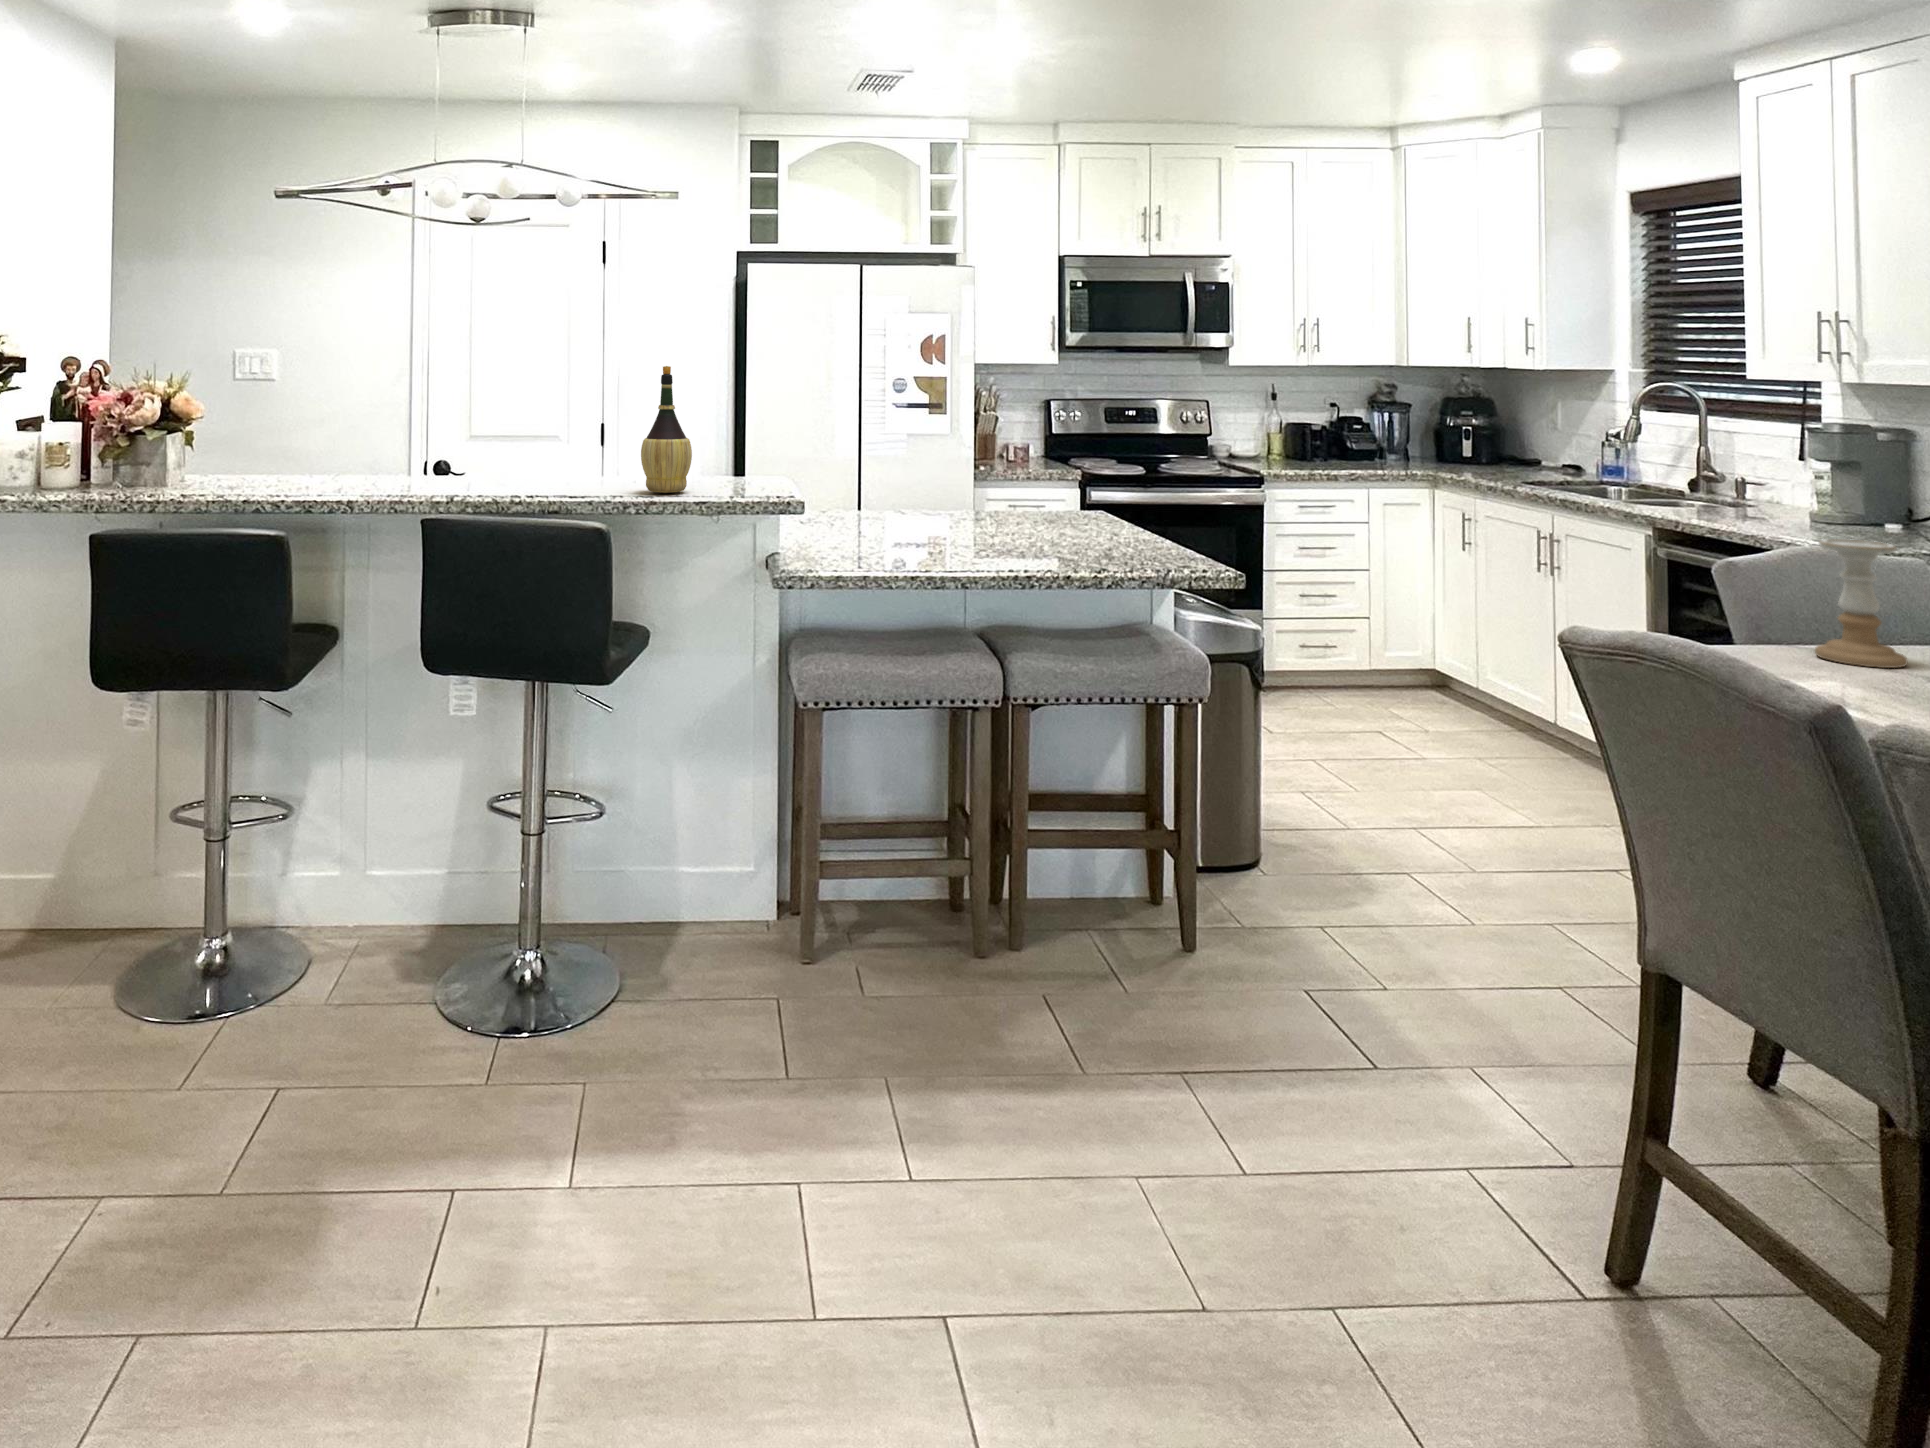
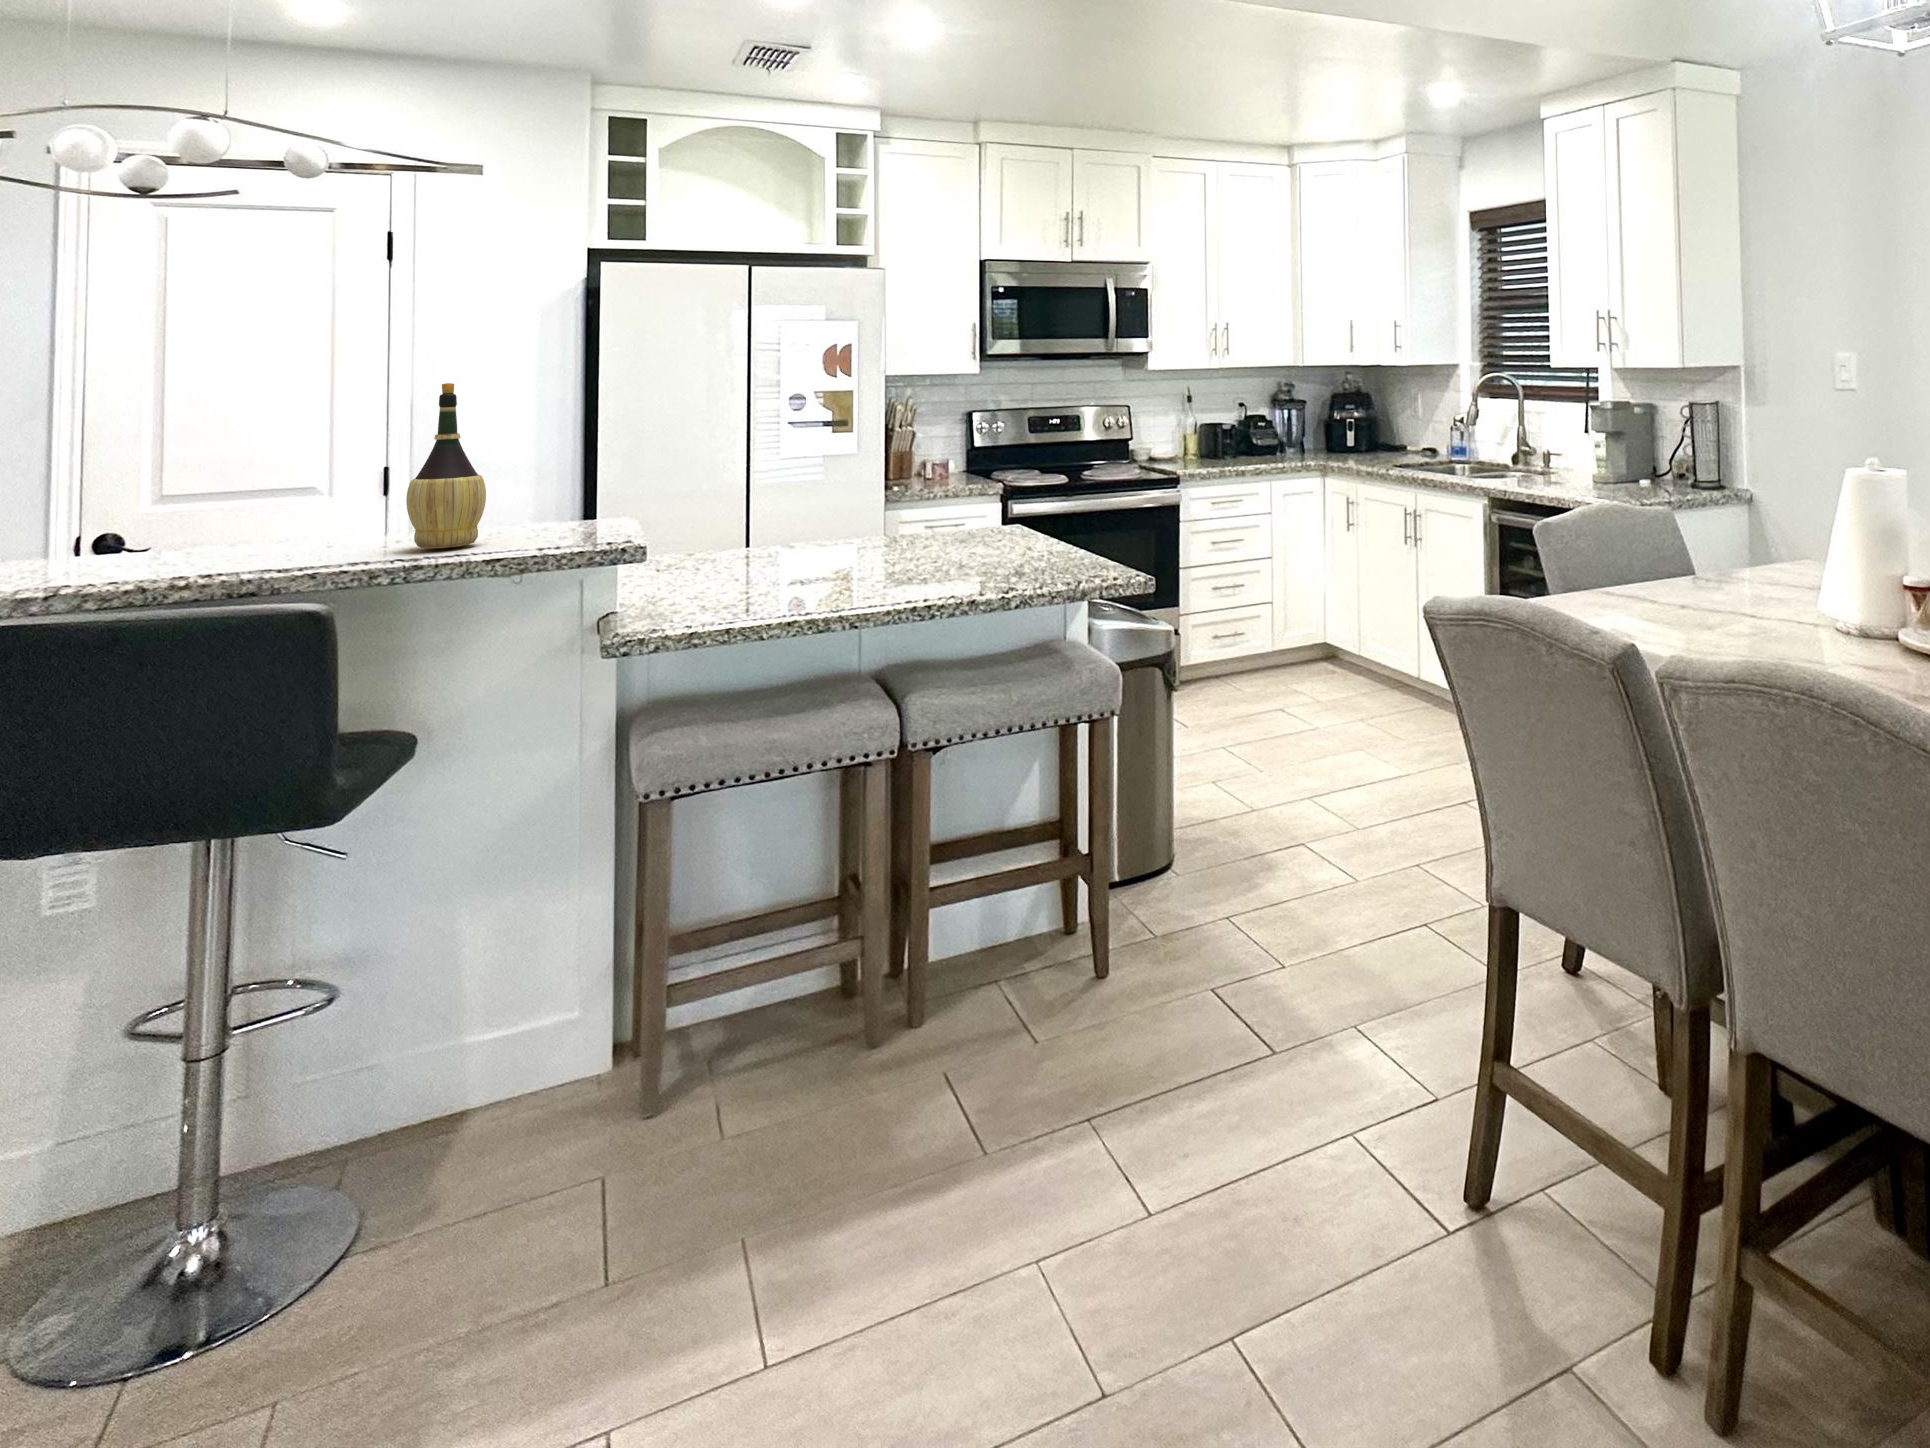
candle holder: present [1815,539,1908,668] -> none [1626,497,1690,607]

